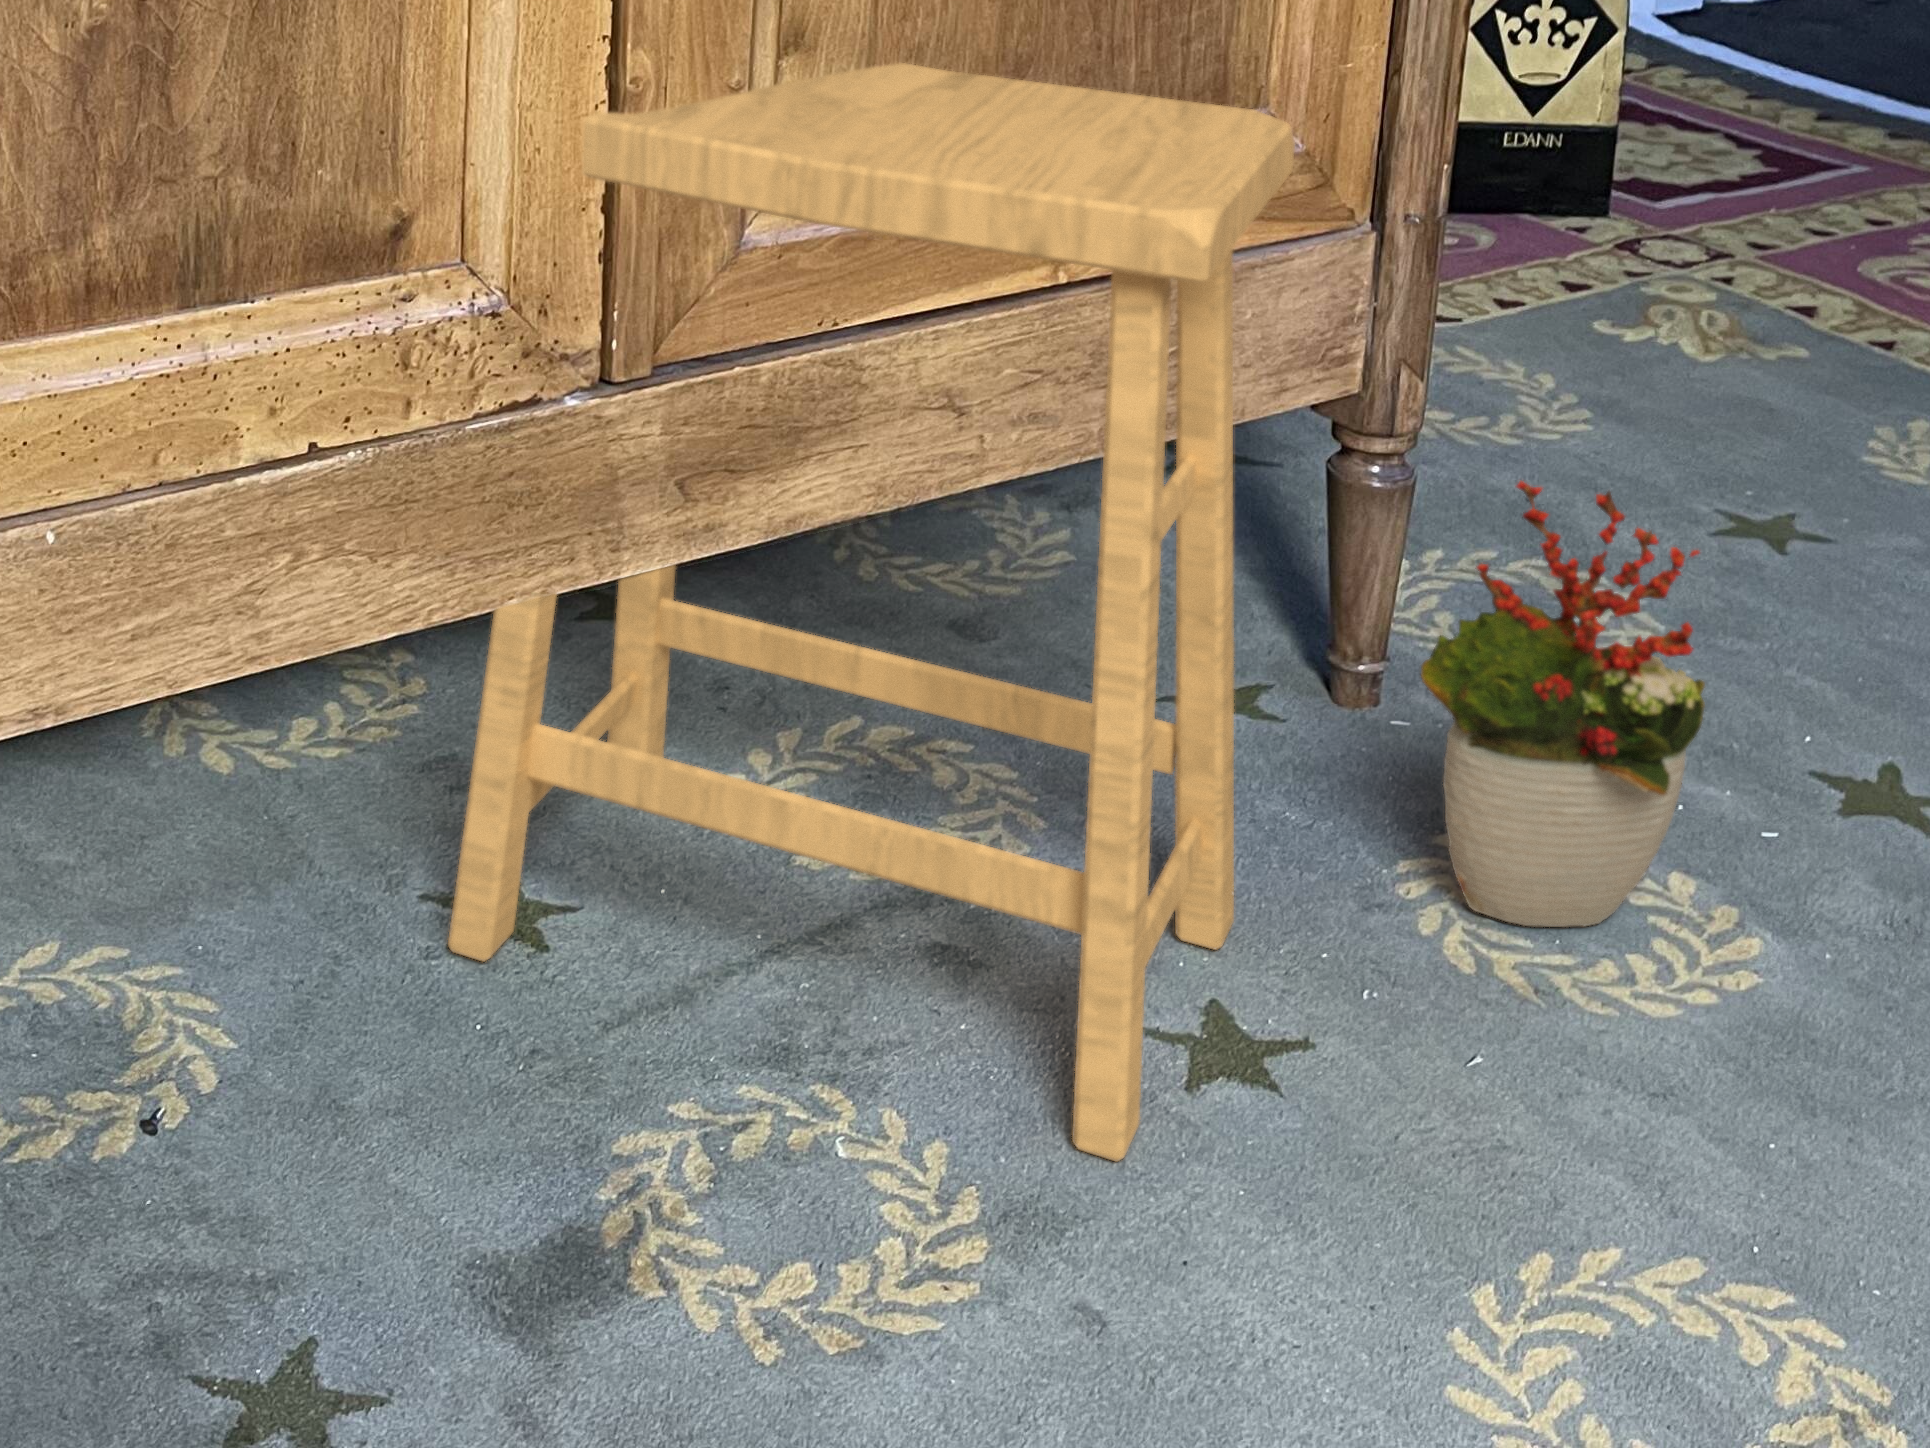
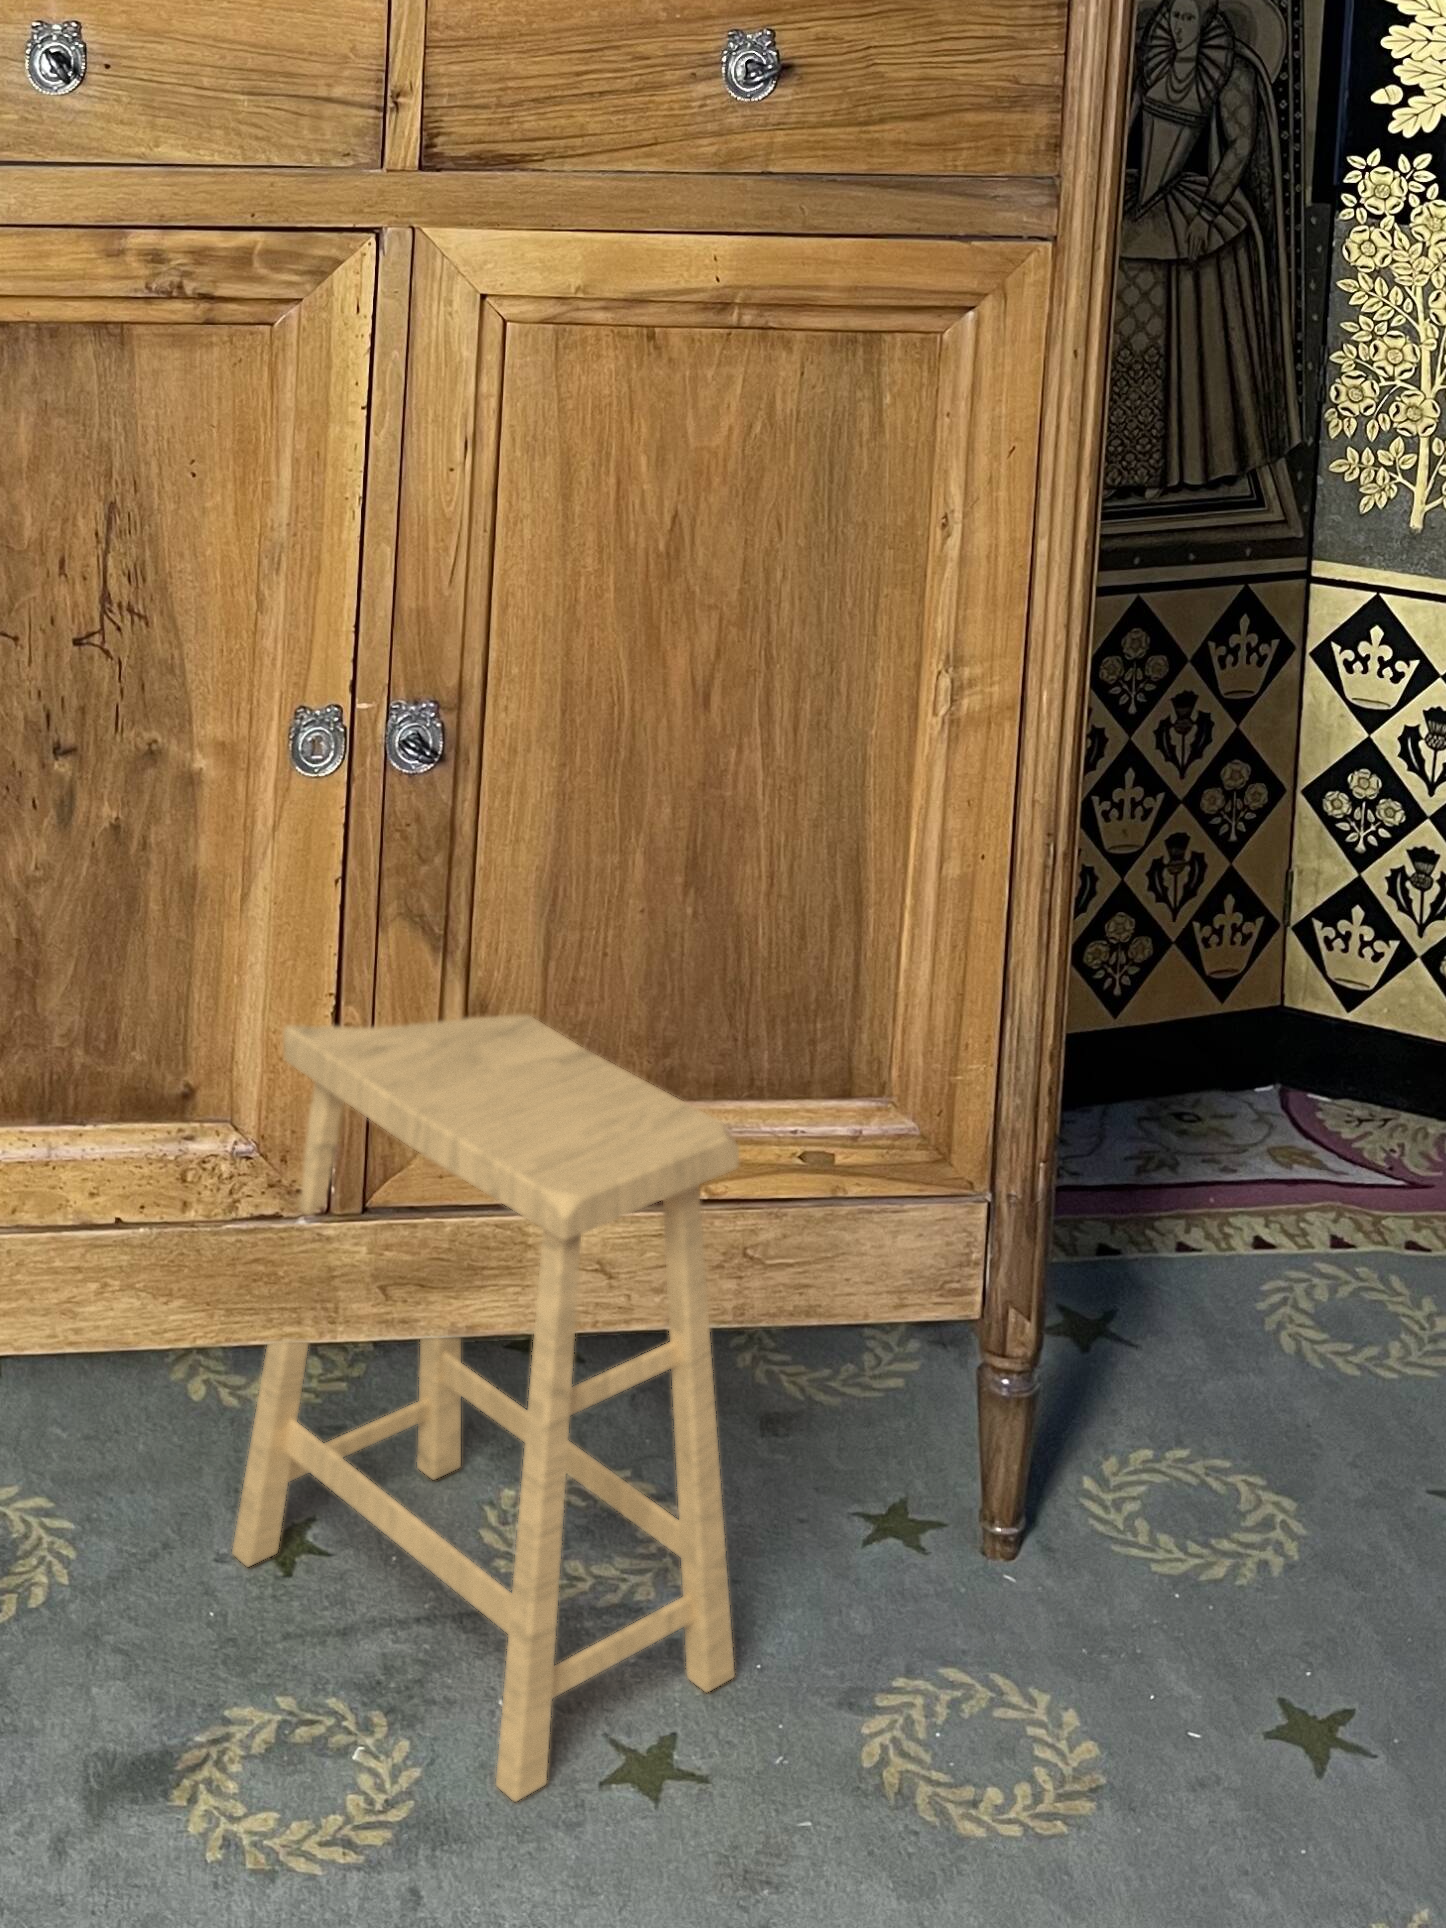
decorative plant: present [1421,481,1705,927] -> none [860,1411,1055,1753]

